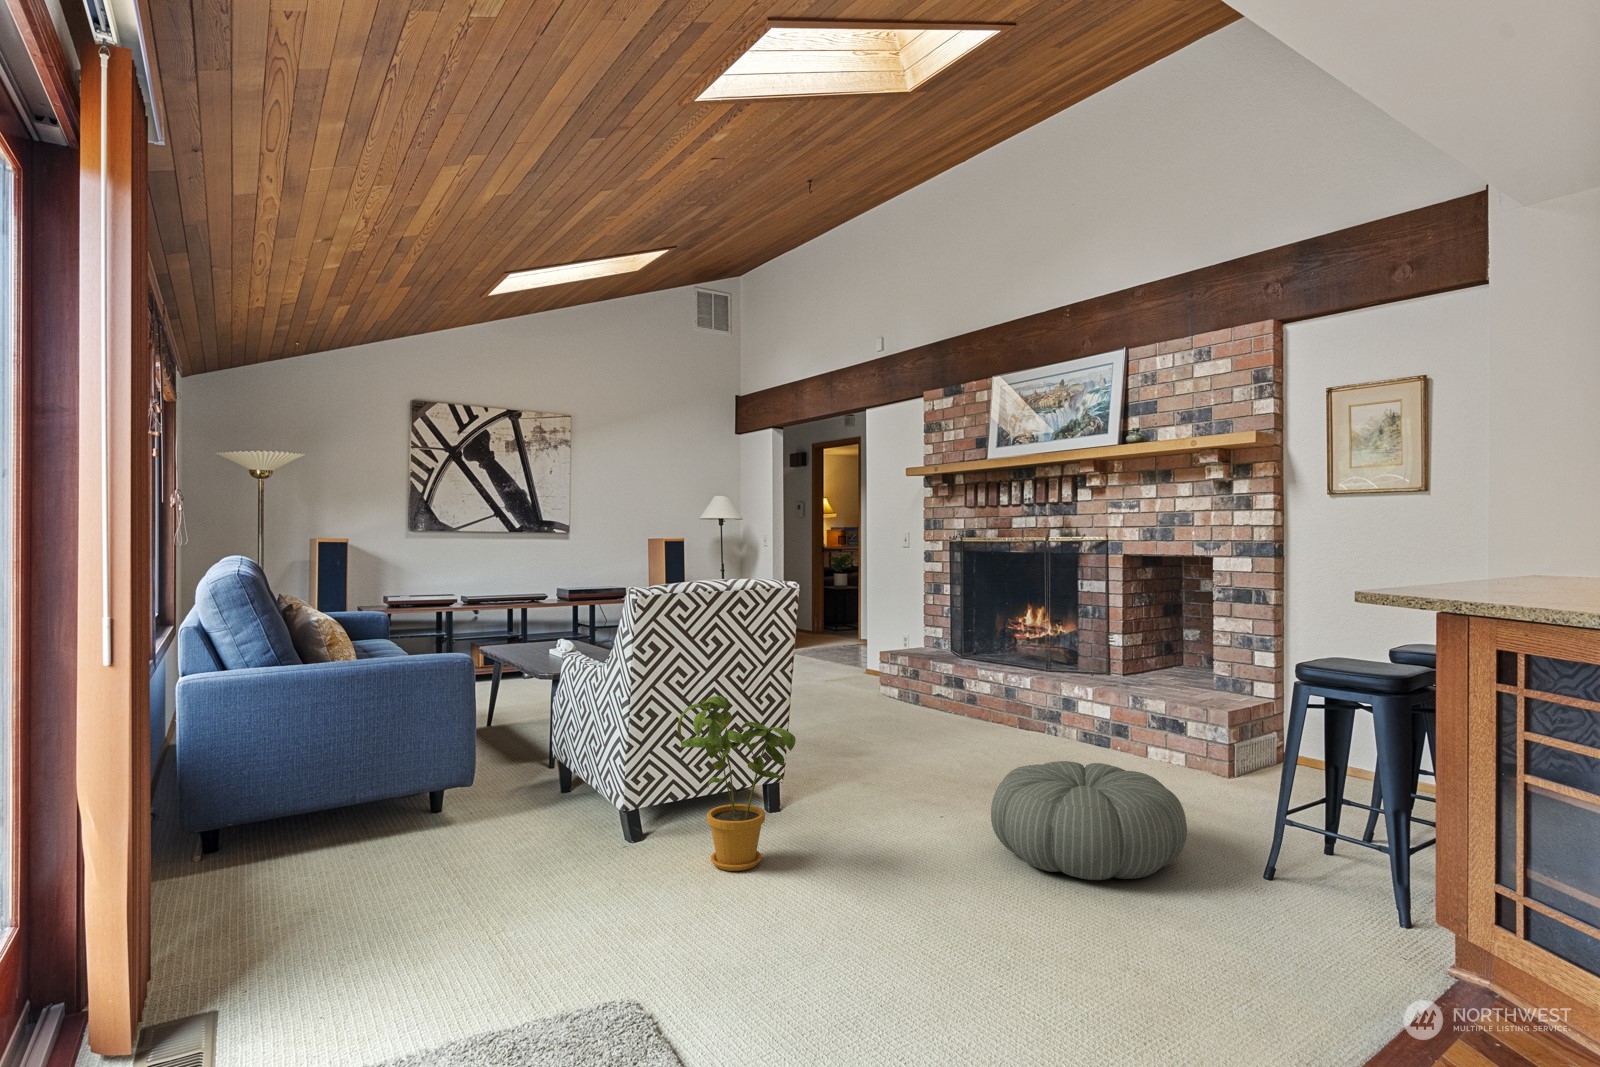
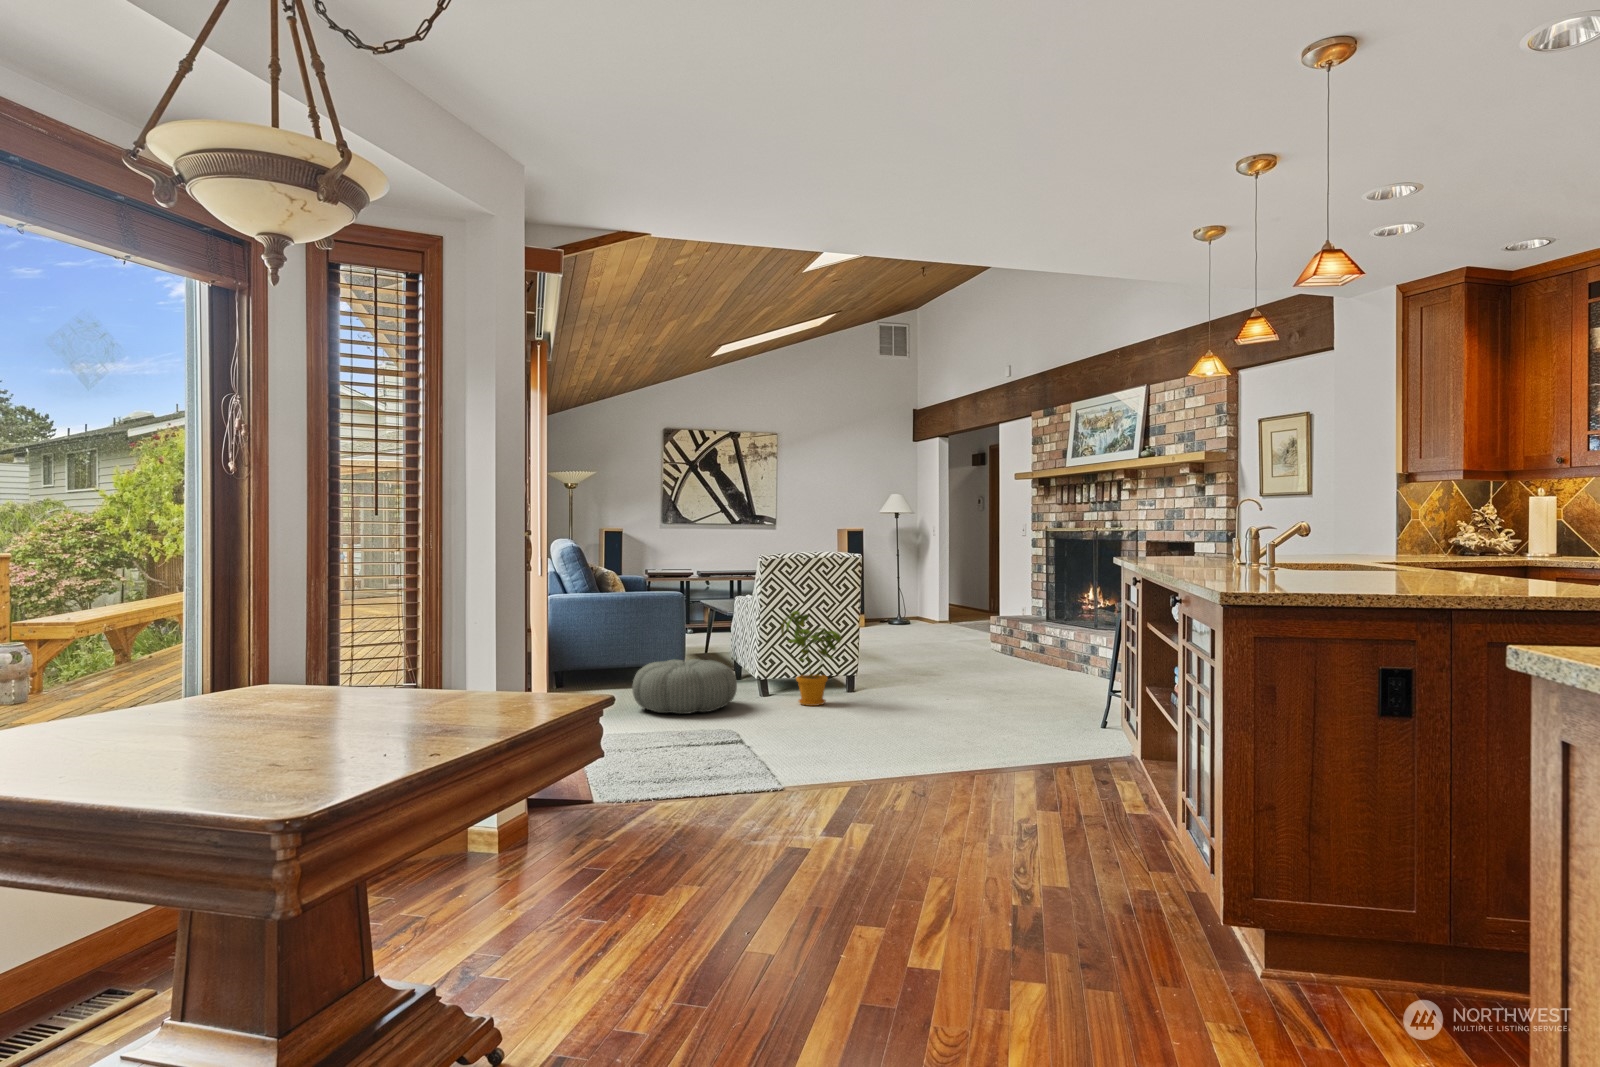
pouf: present [991,761,1187,880] -> present [632,659,737,714]

